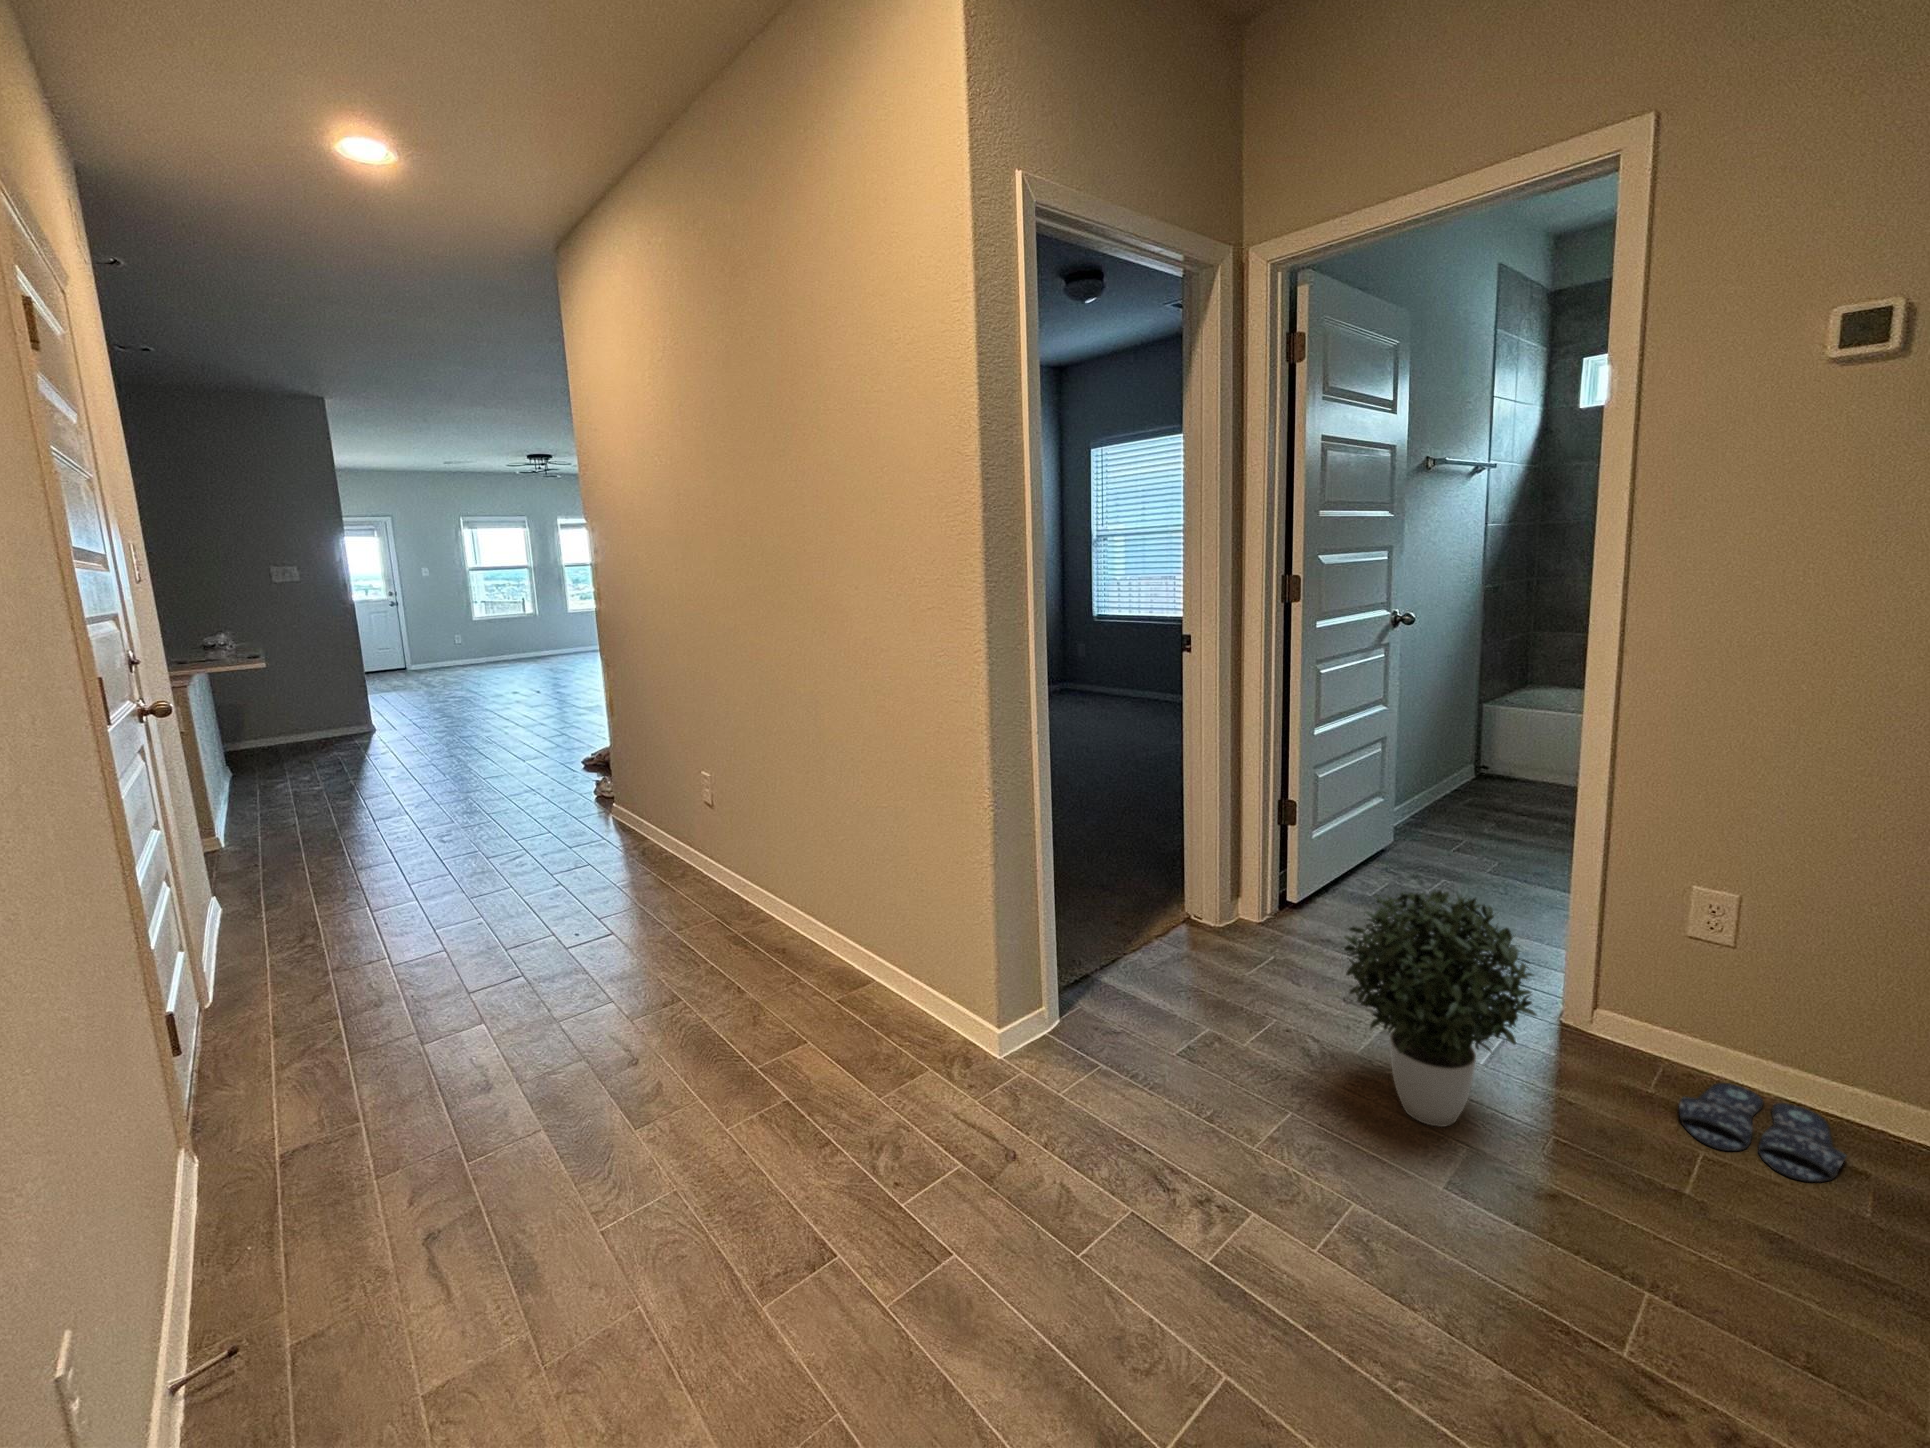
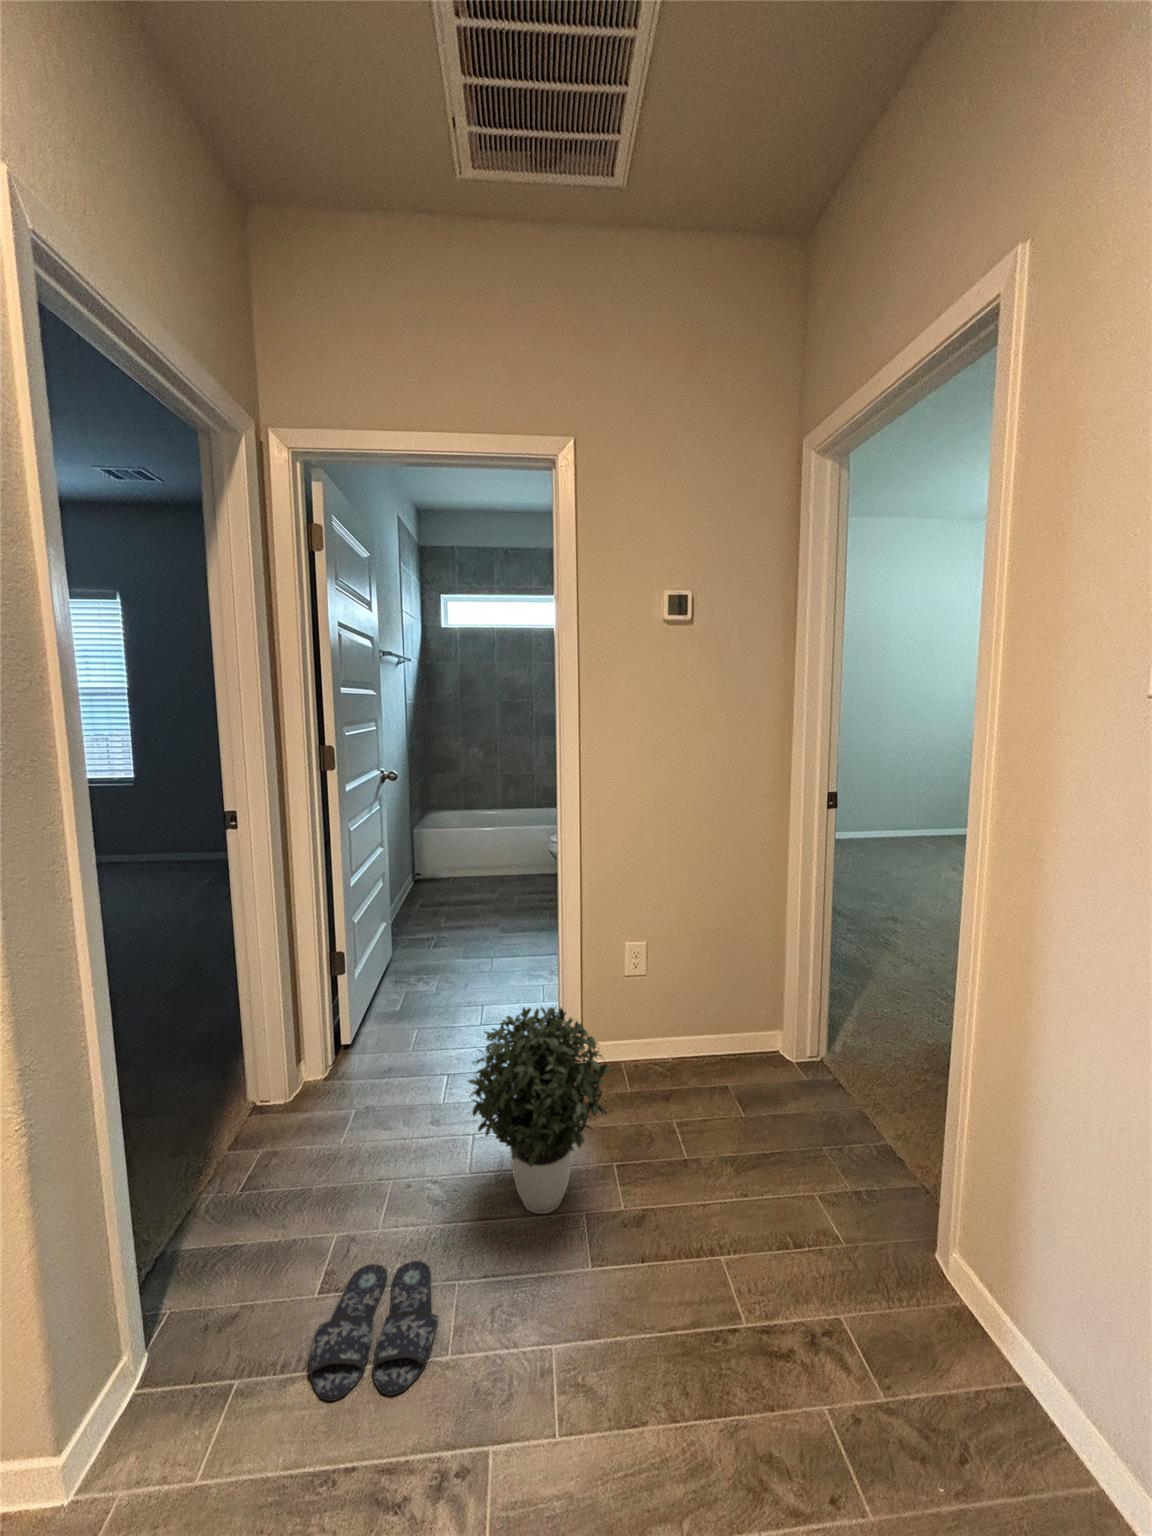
slippers: present [1679,1083,1847,1182] -> present [309,1261,438,1401]

